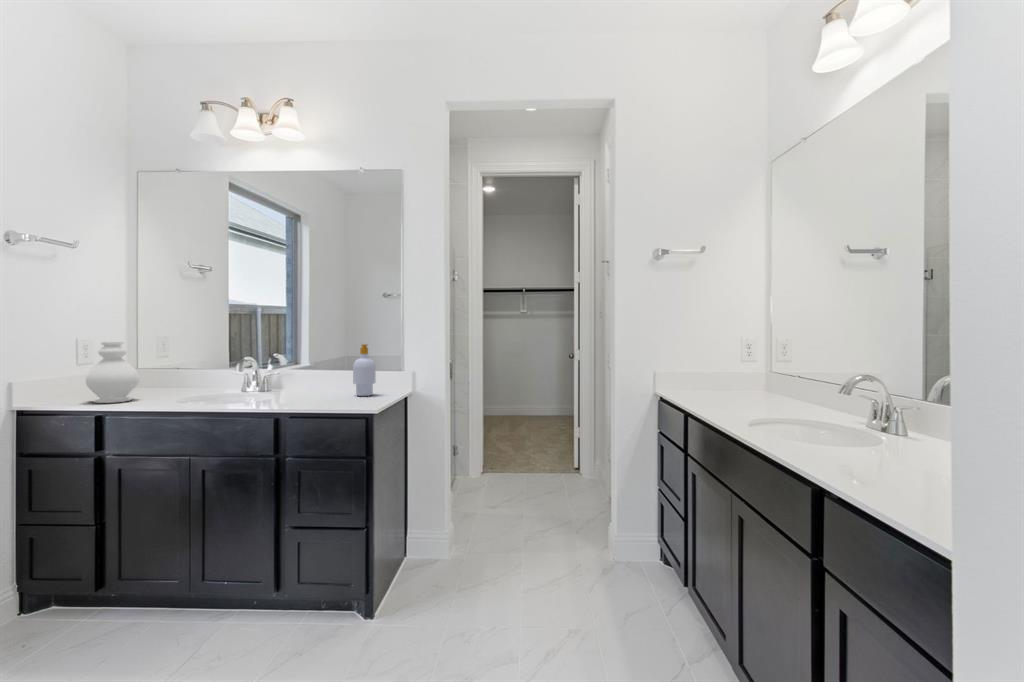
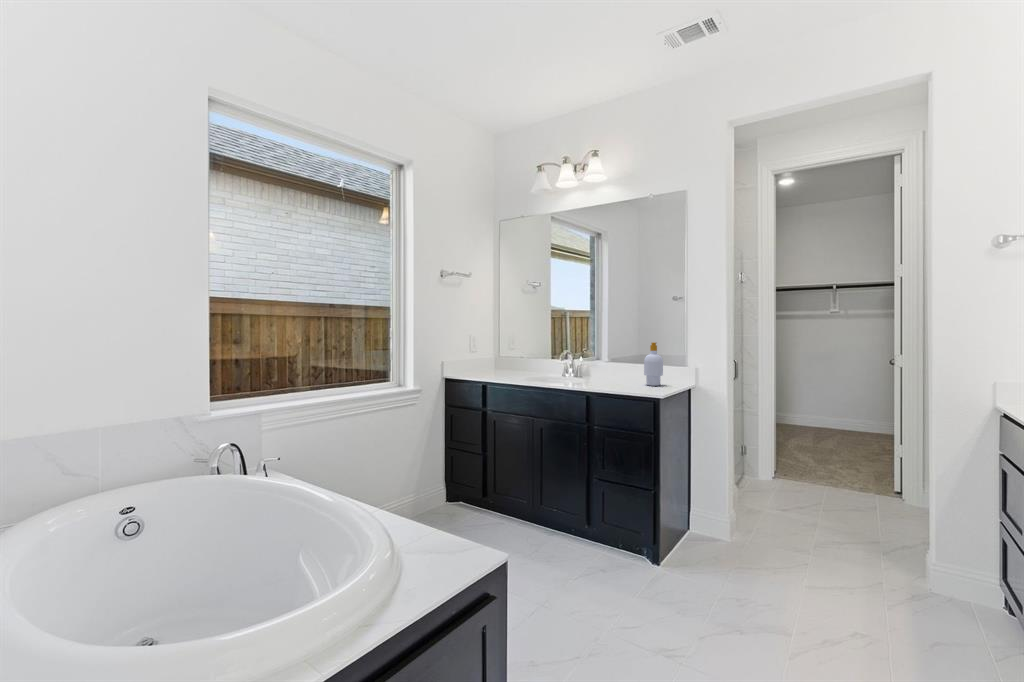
decorative vase: present [86,342,139,403] -> none [472,338,500,379]

